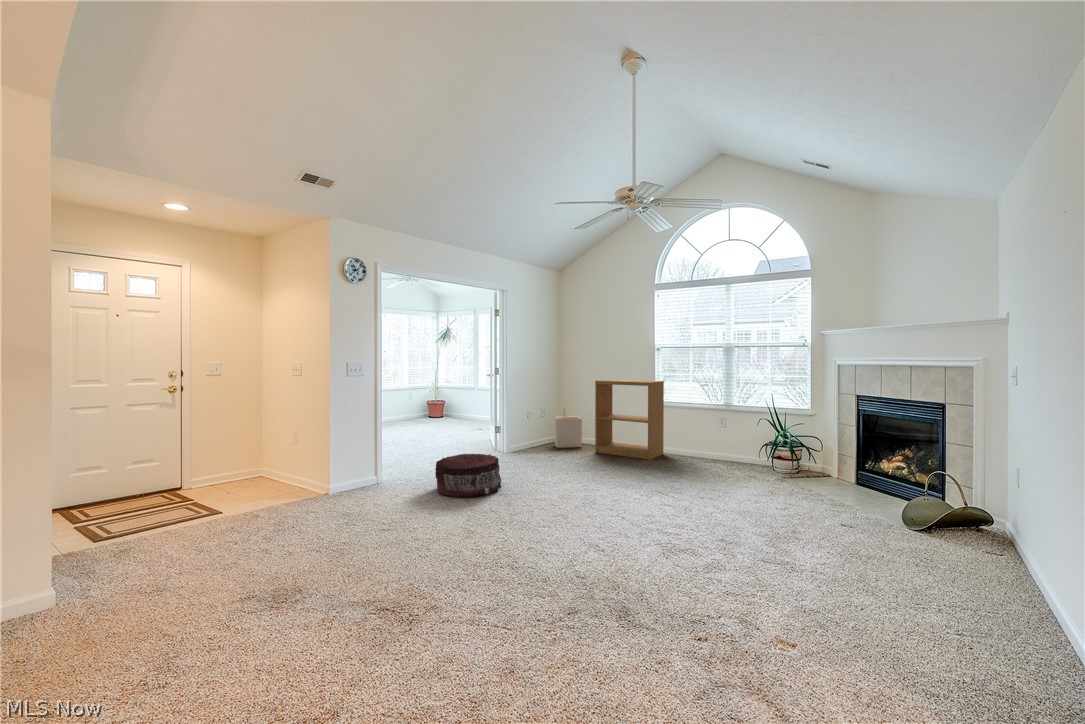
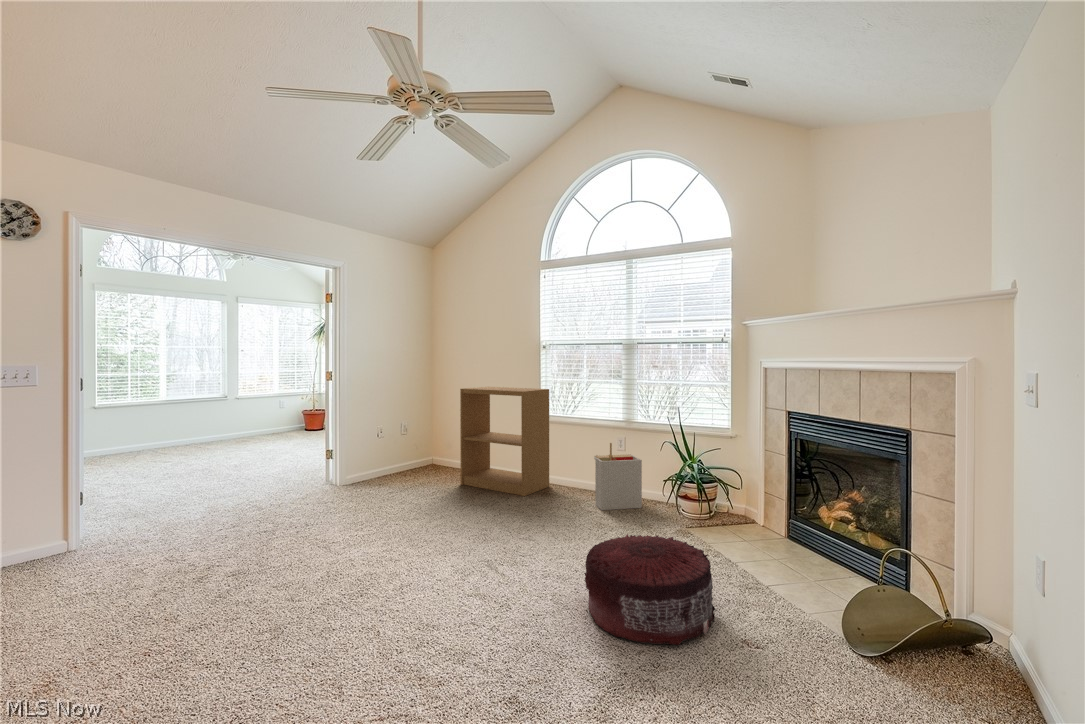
storage bin: present [555,410,582,448] -> present [594,443,642,510]
pouf: present [435,453,501,497] -> present [585,534,716,645]

